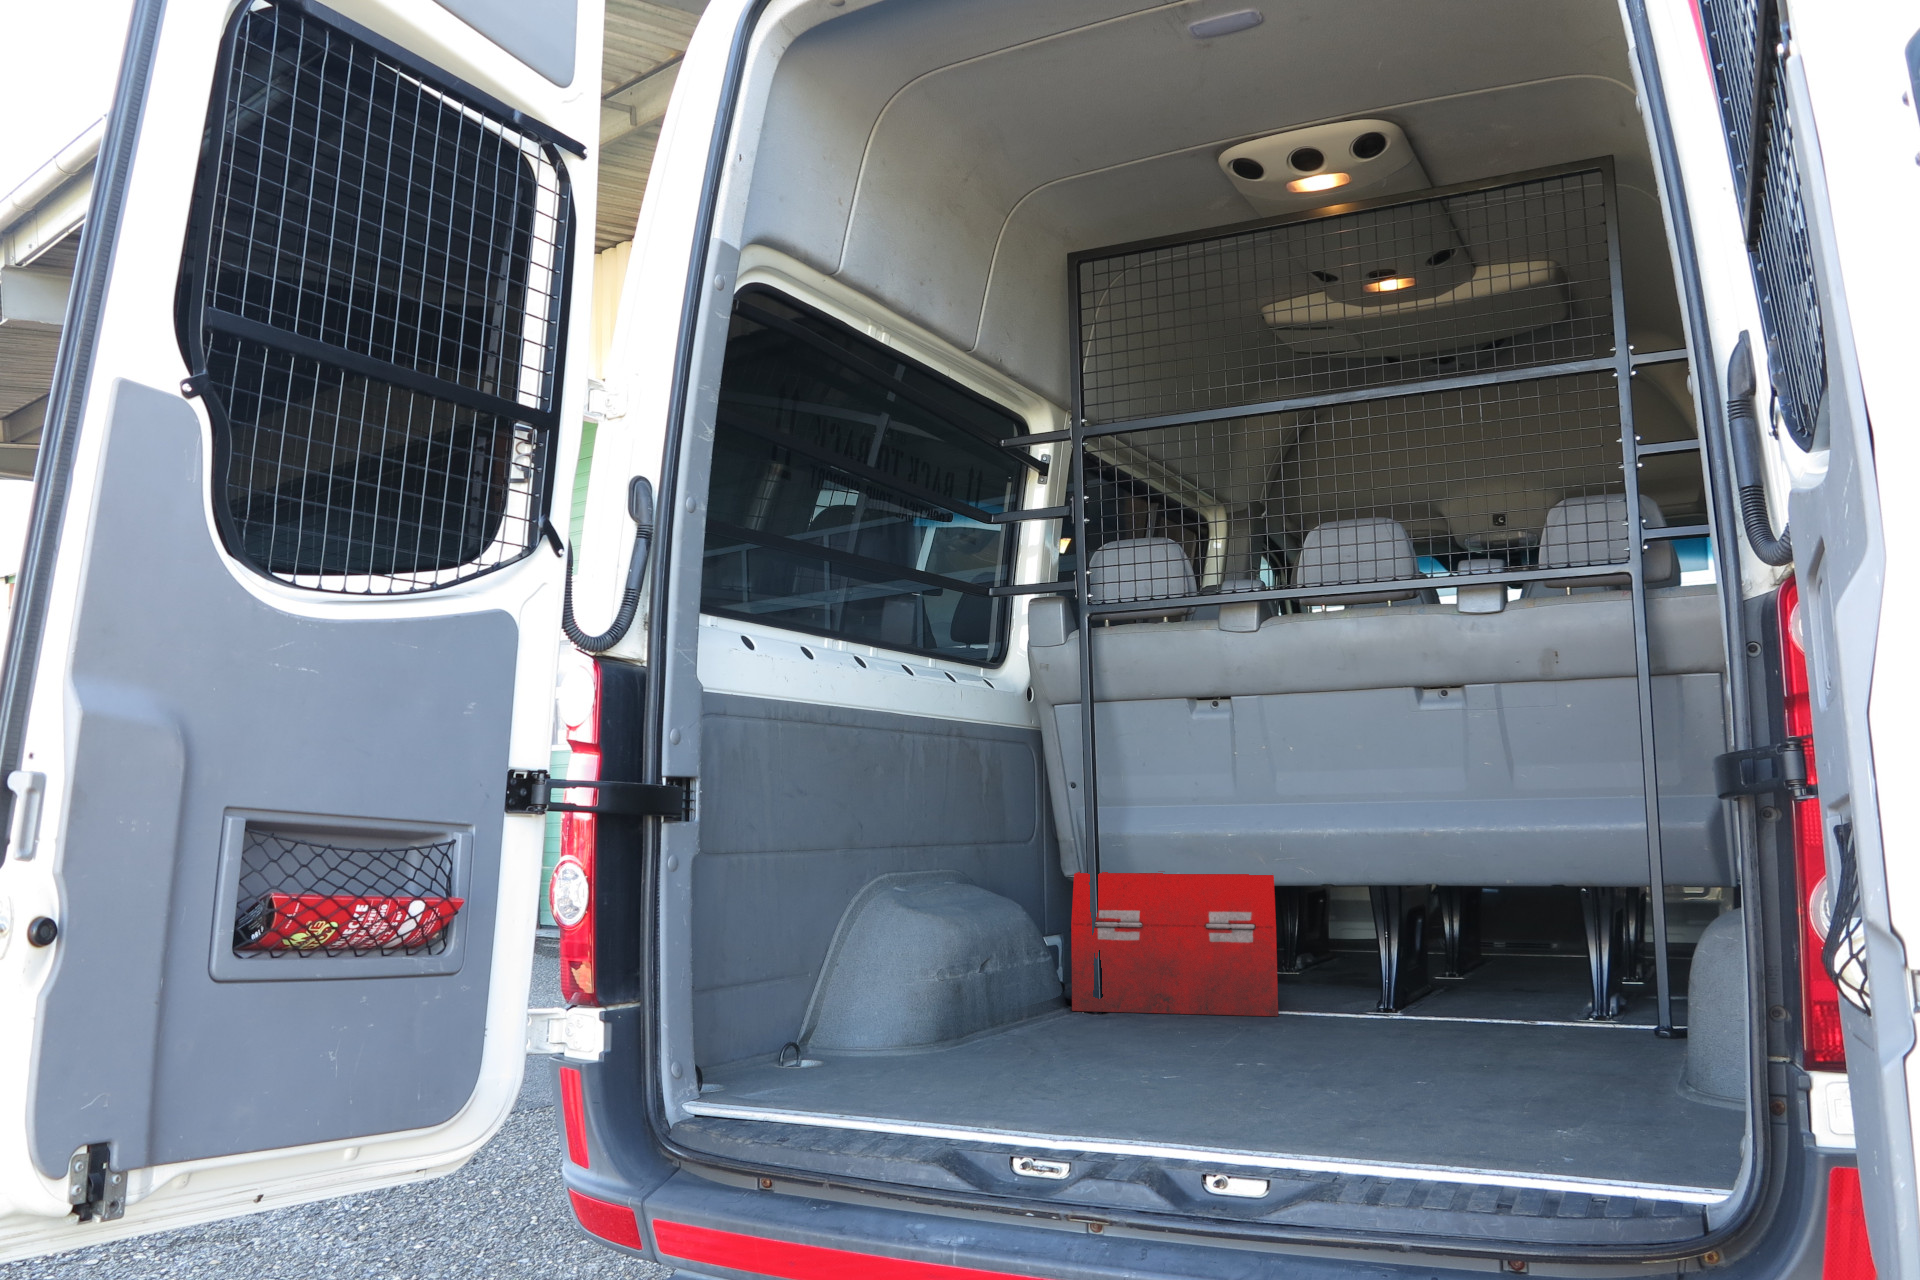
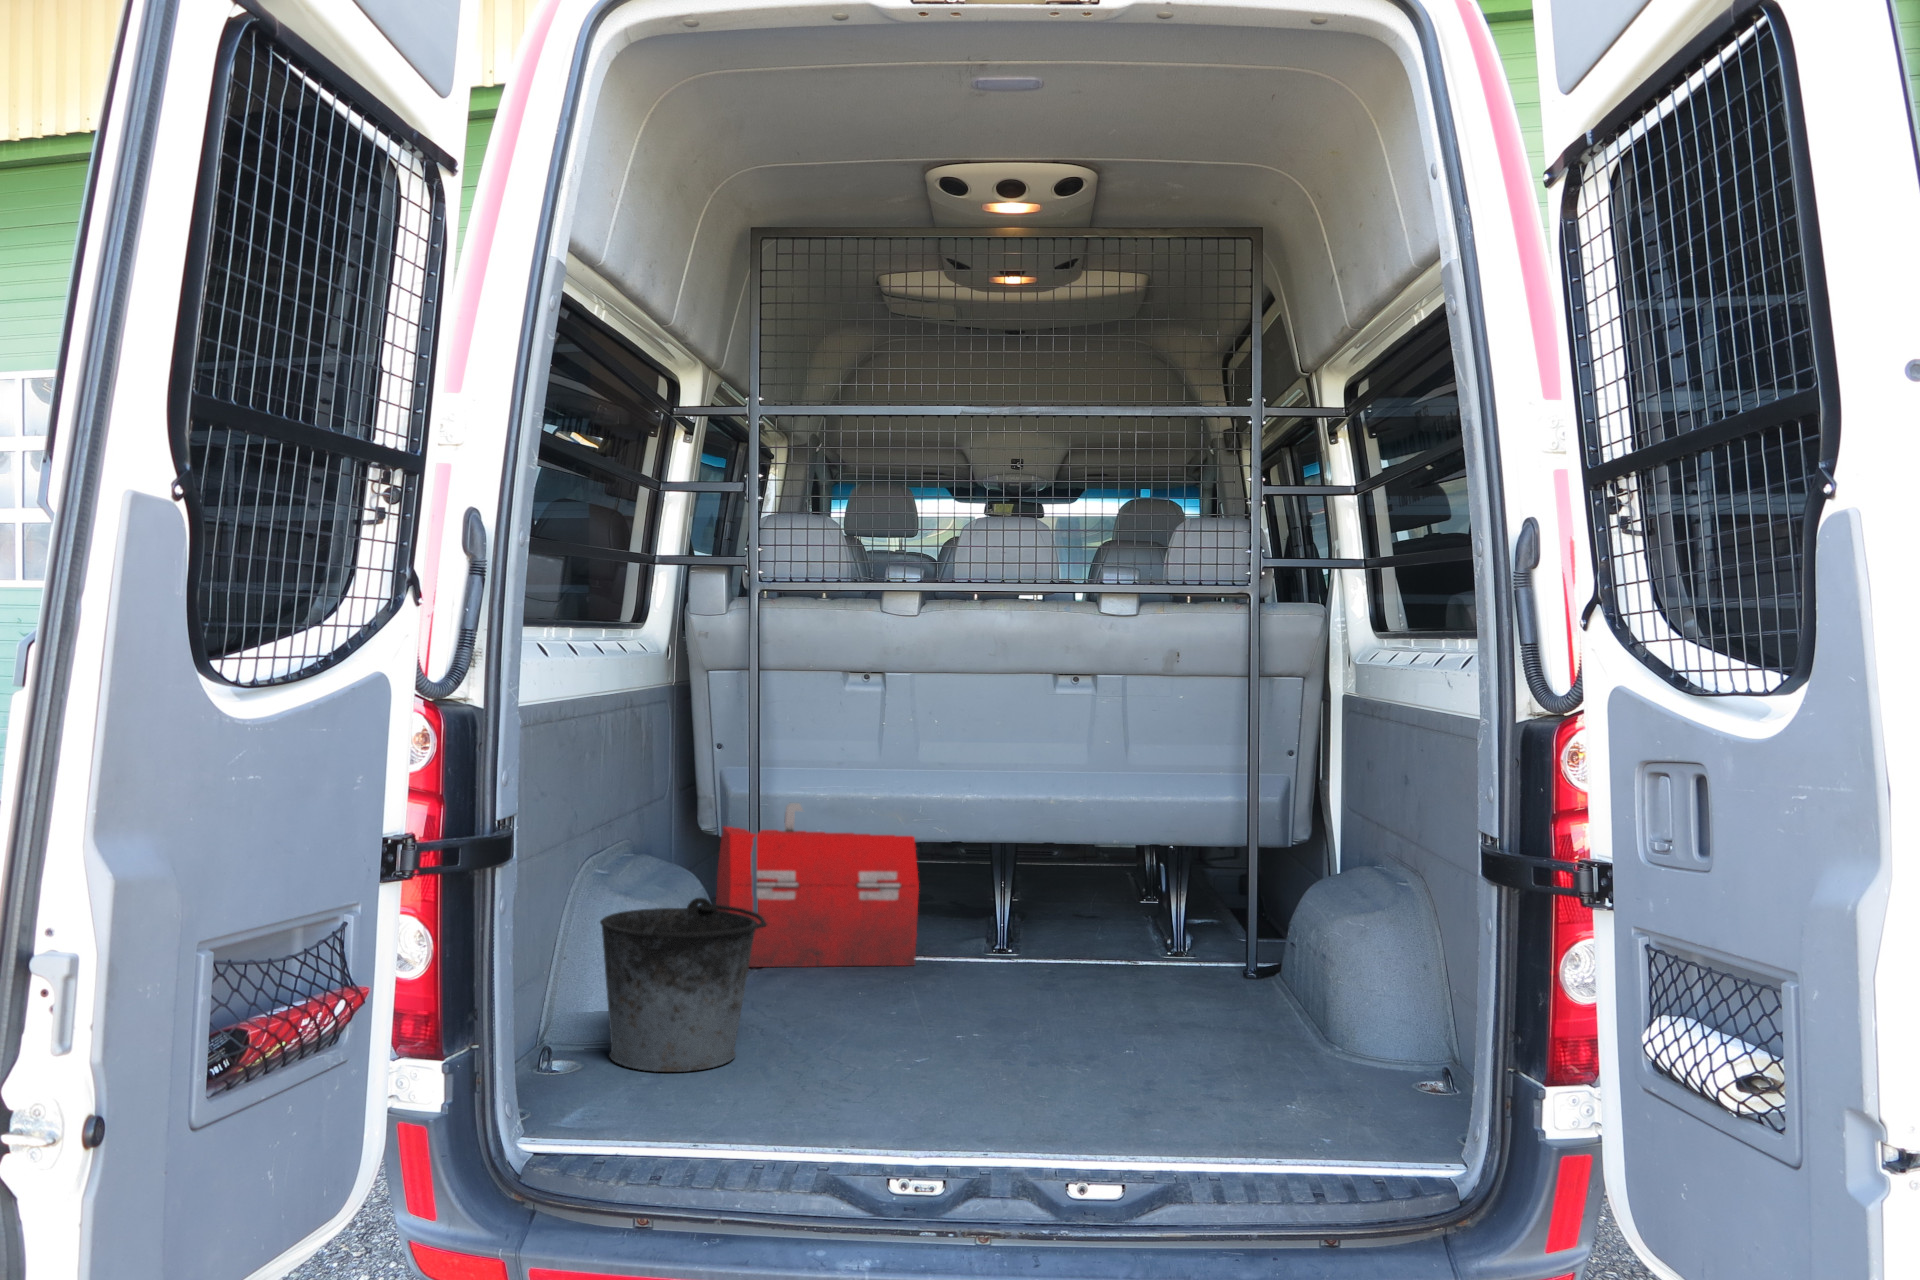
bucket: none [849,909,1013,1075] -> present [600,898,767,1072]

